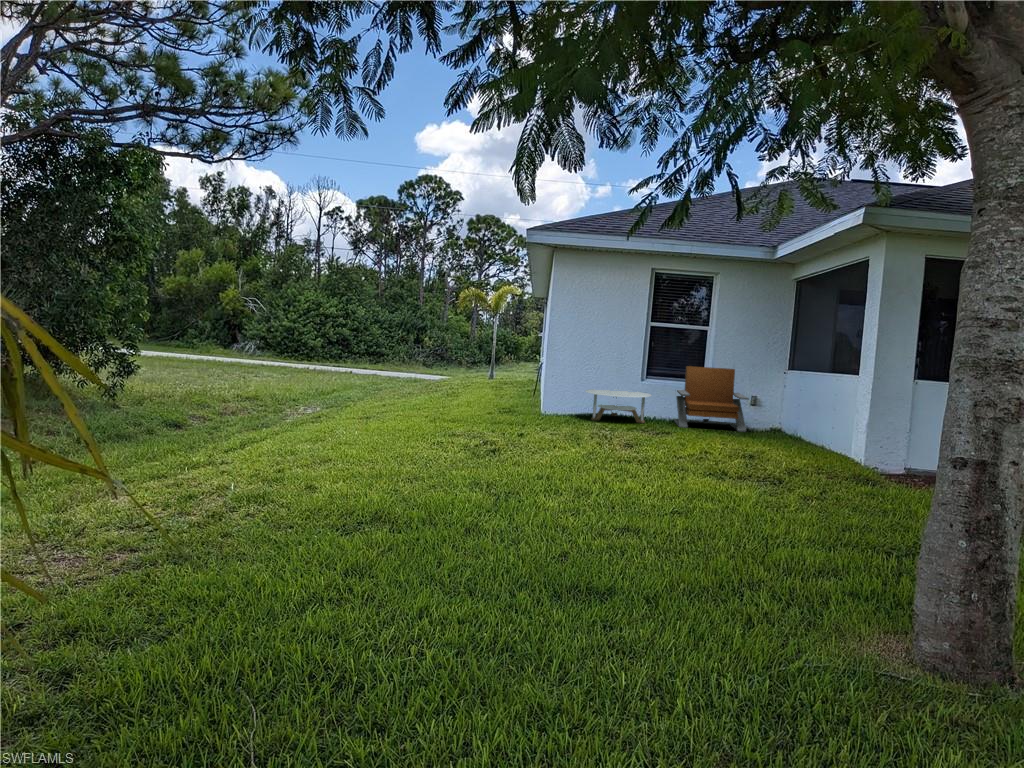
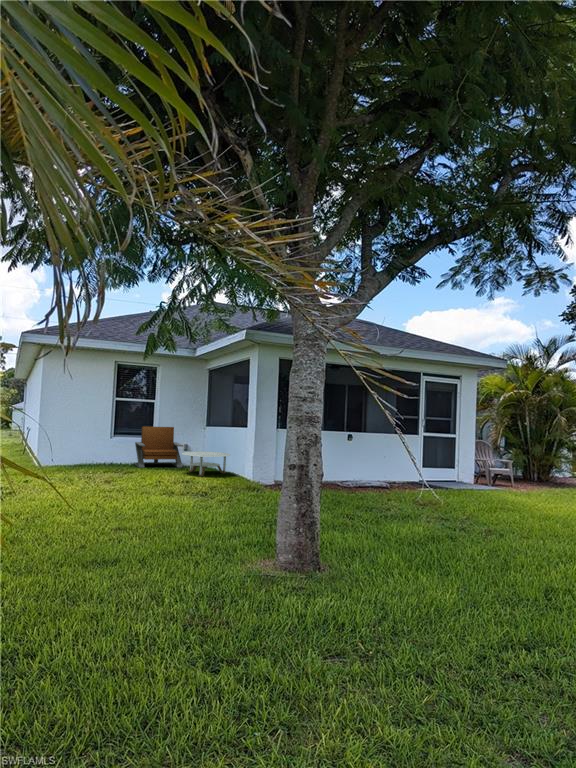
round table: present [585,389,651,423] -> present [182,451,230,476]

